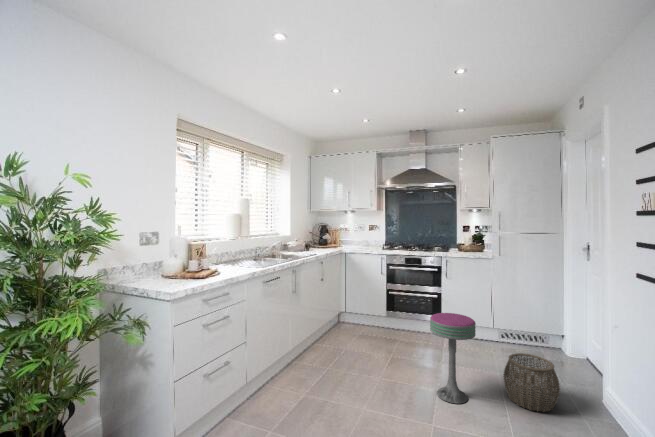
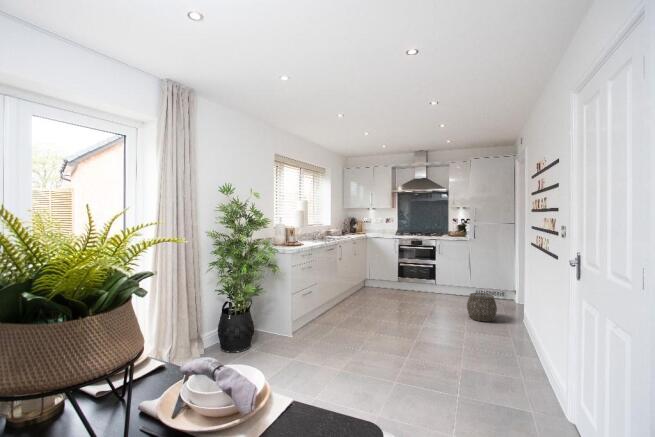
bar stool: present [430,313,476,404] -> none [424,270,450,319]

